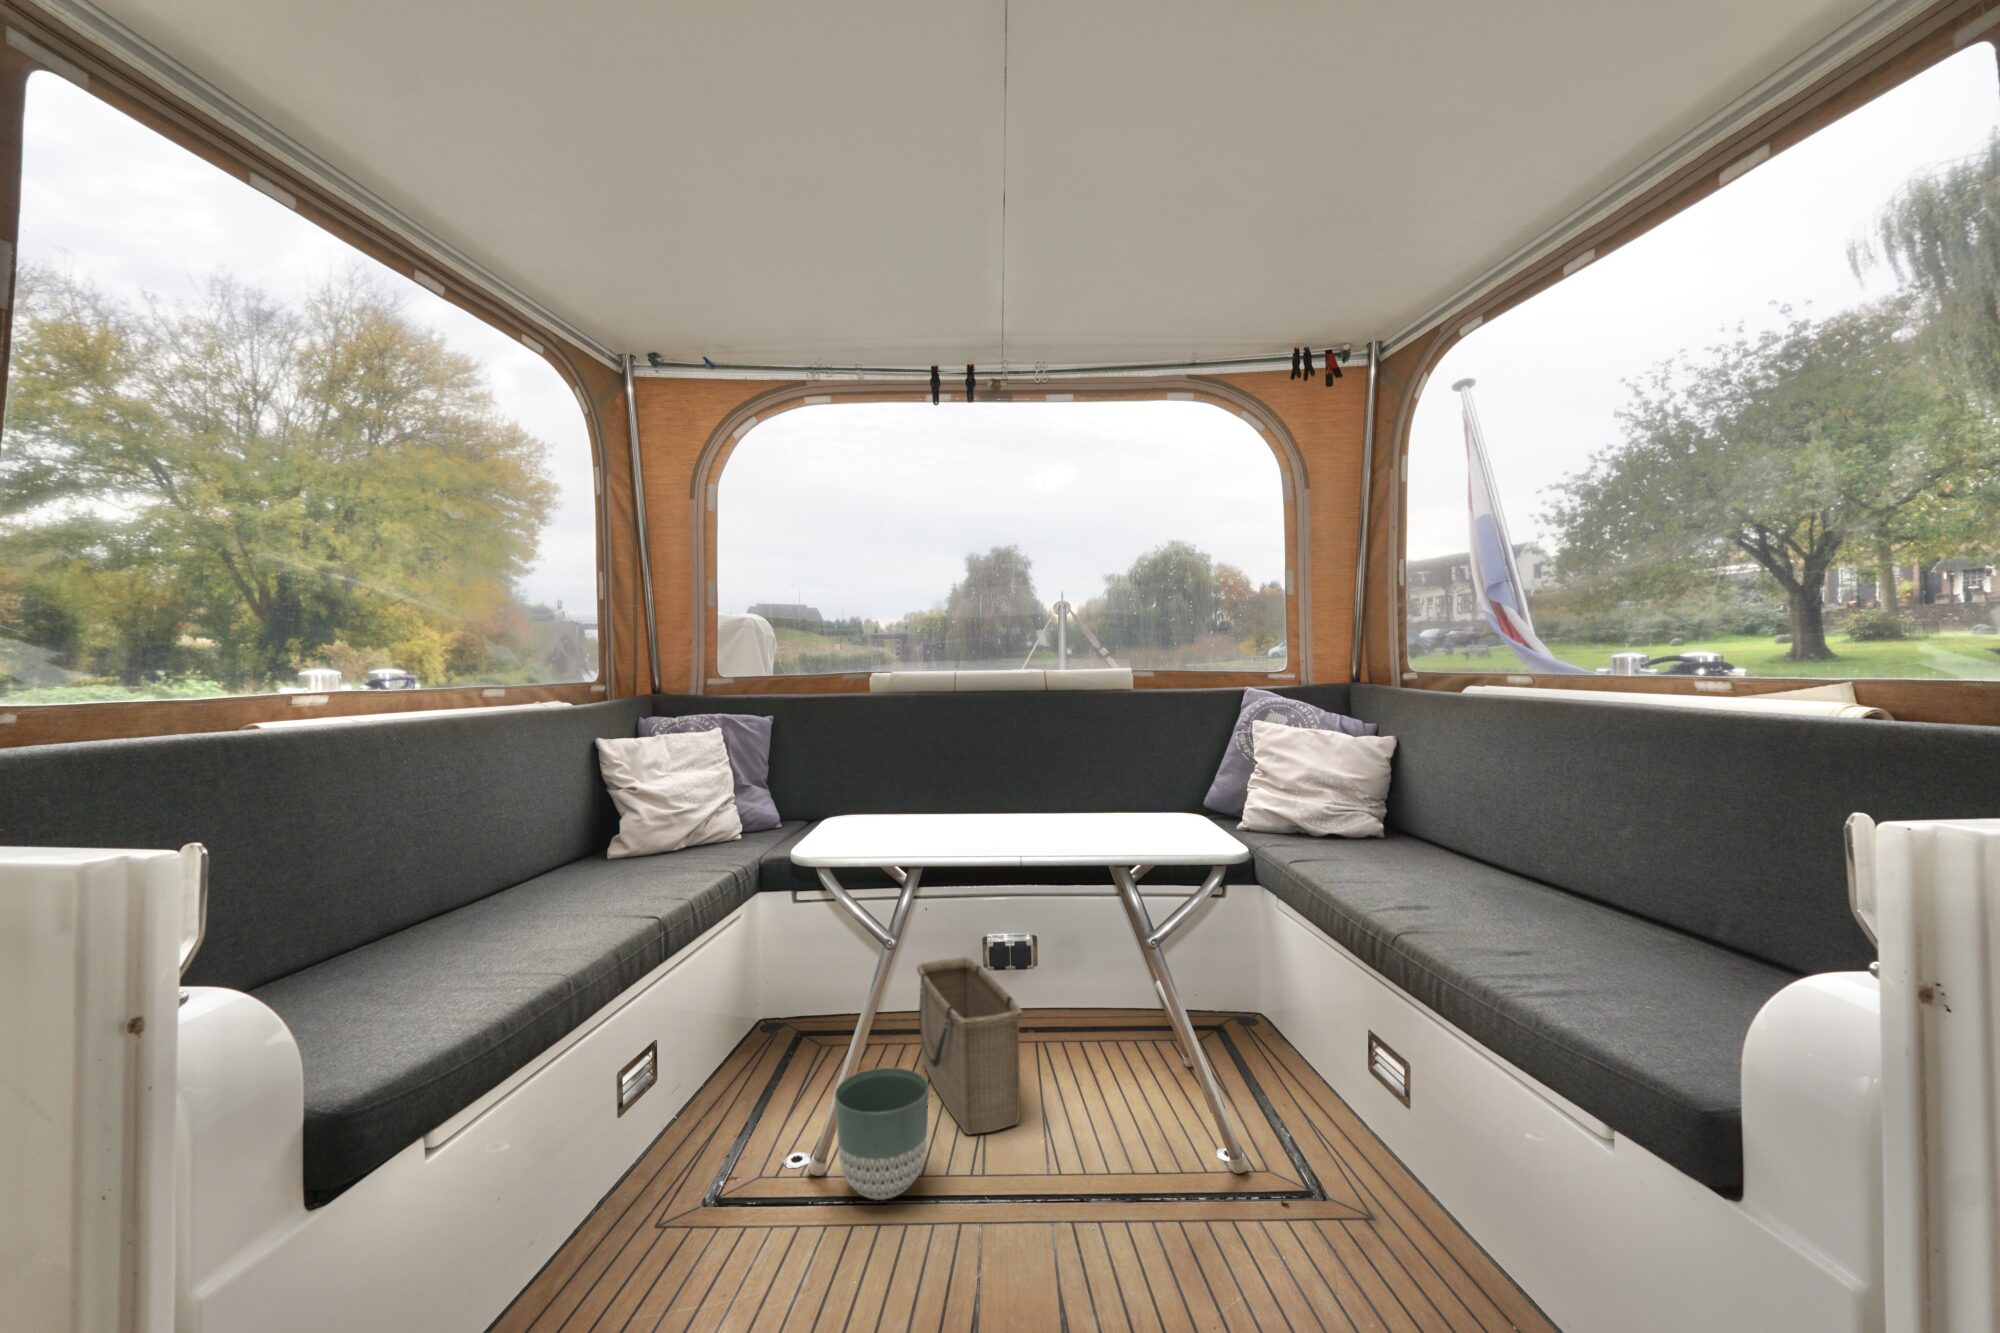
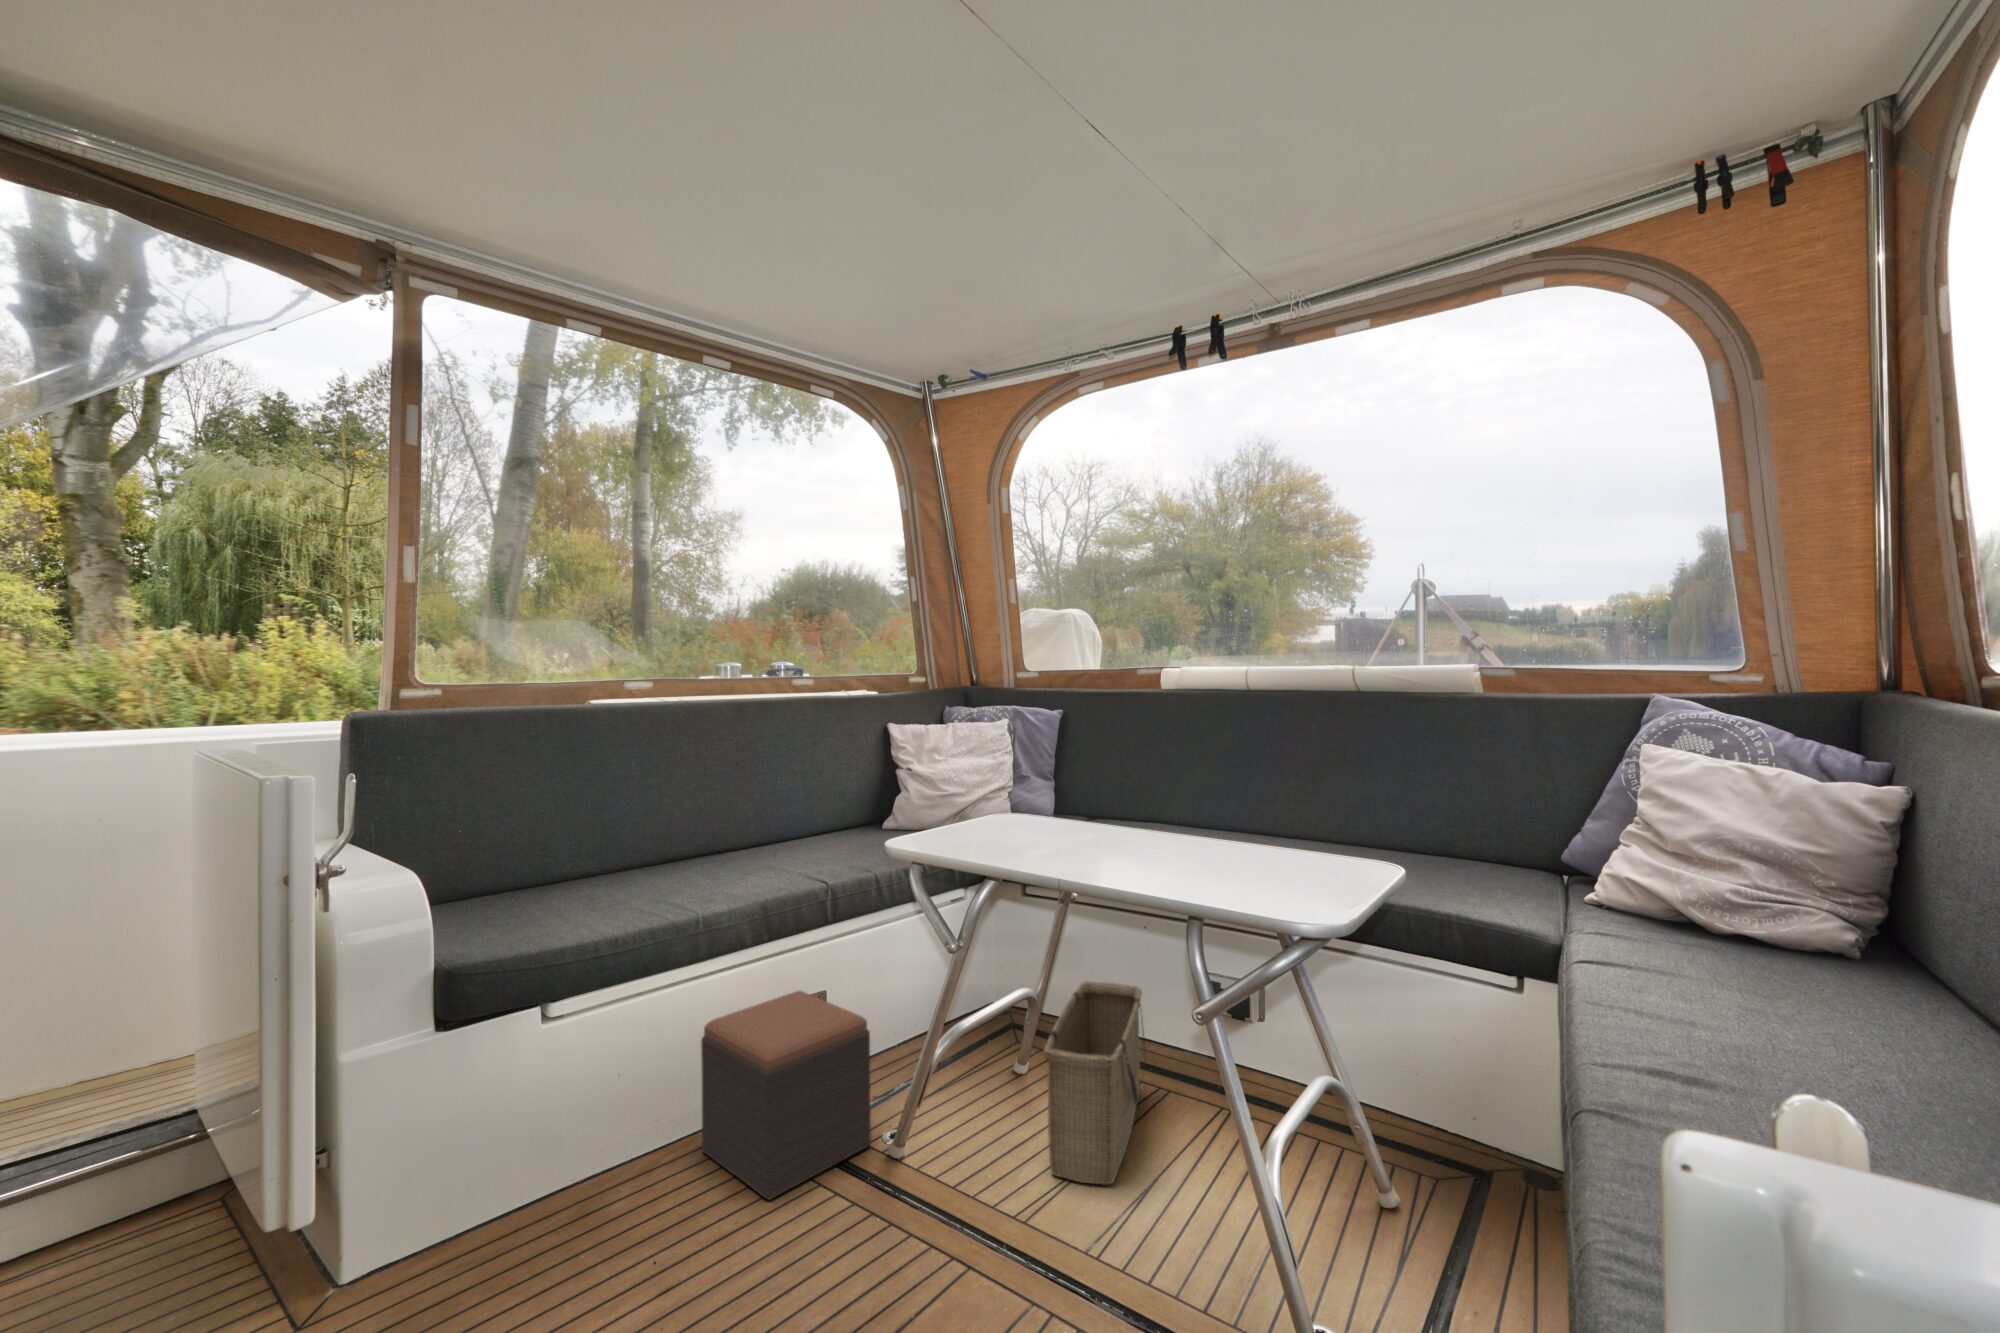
footstool: none [593,1039,784,1262] -> present [701,991,871,1200]
planter: present [835,1067,929,1200] -> none [881,1070,976,1204]

